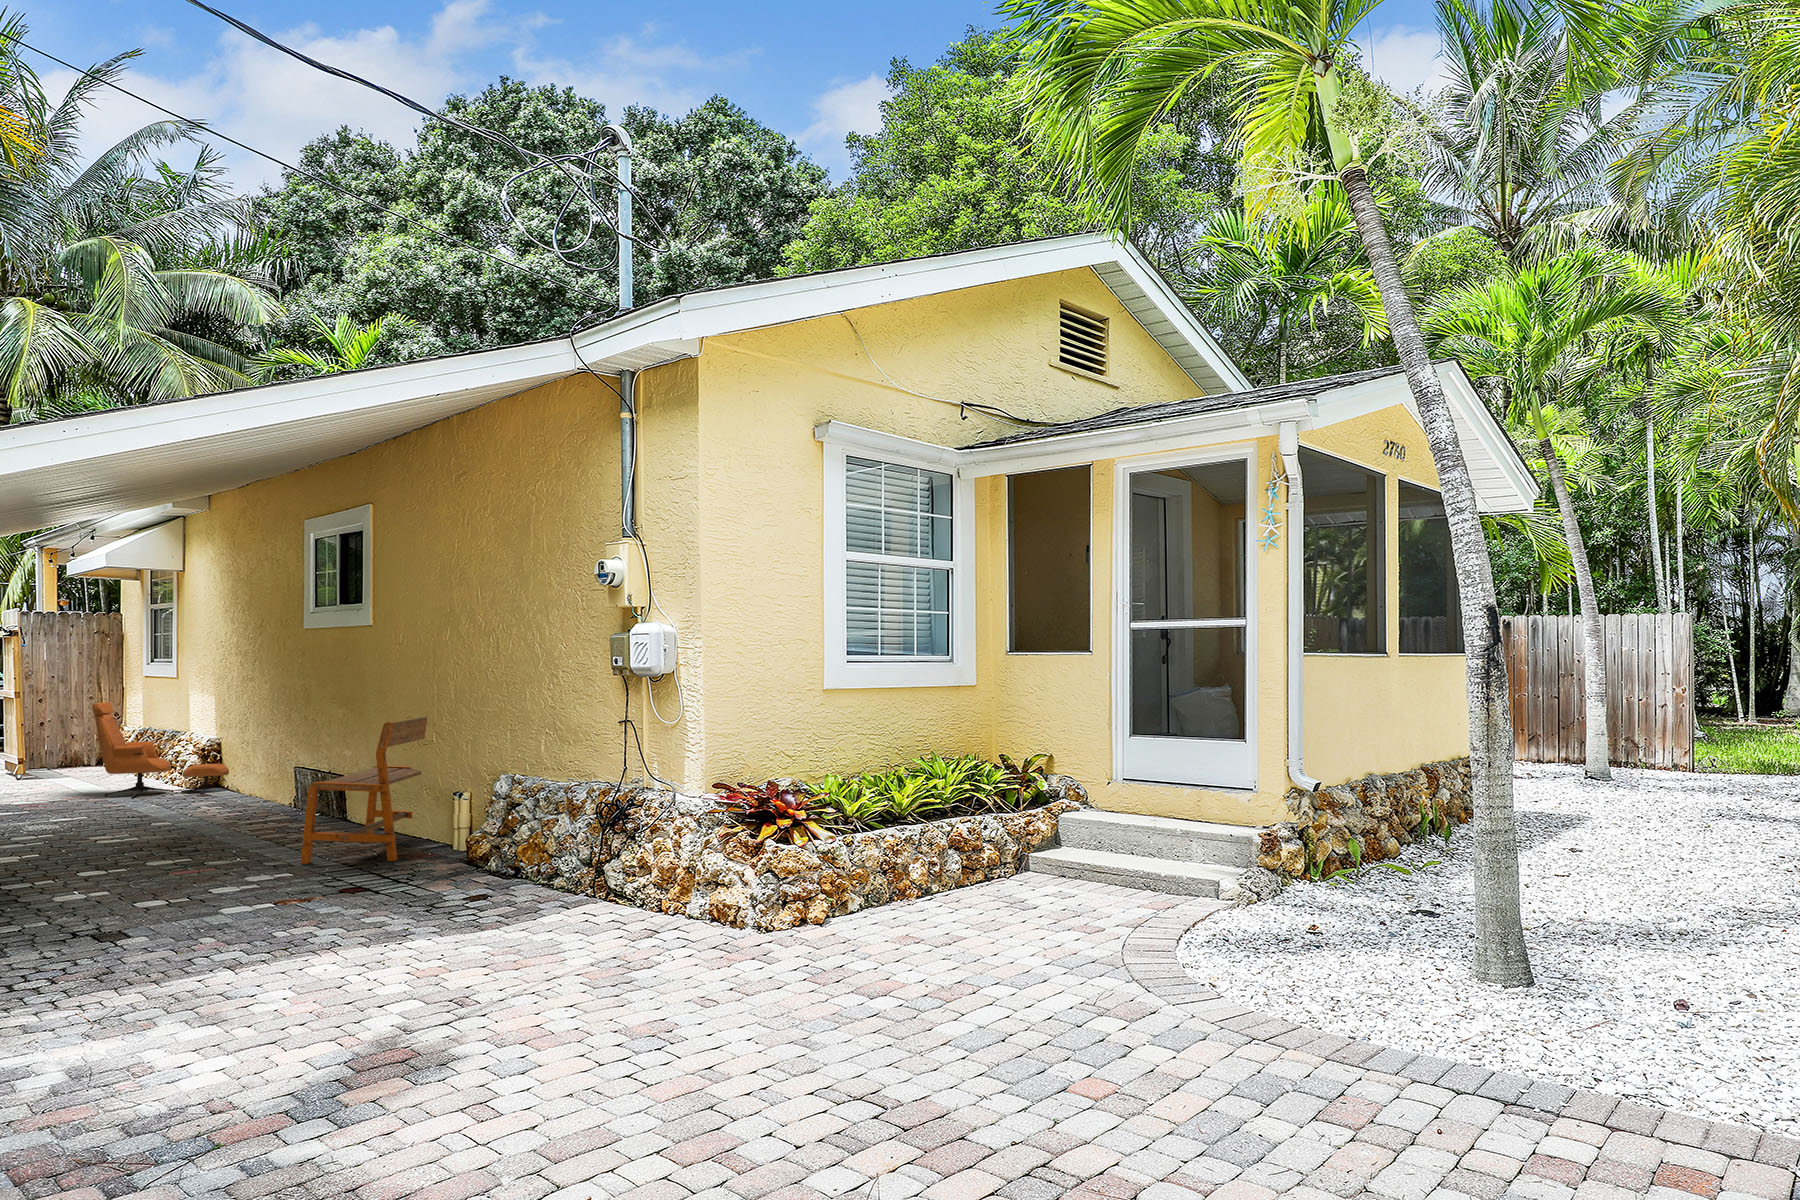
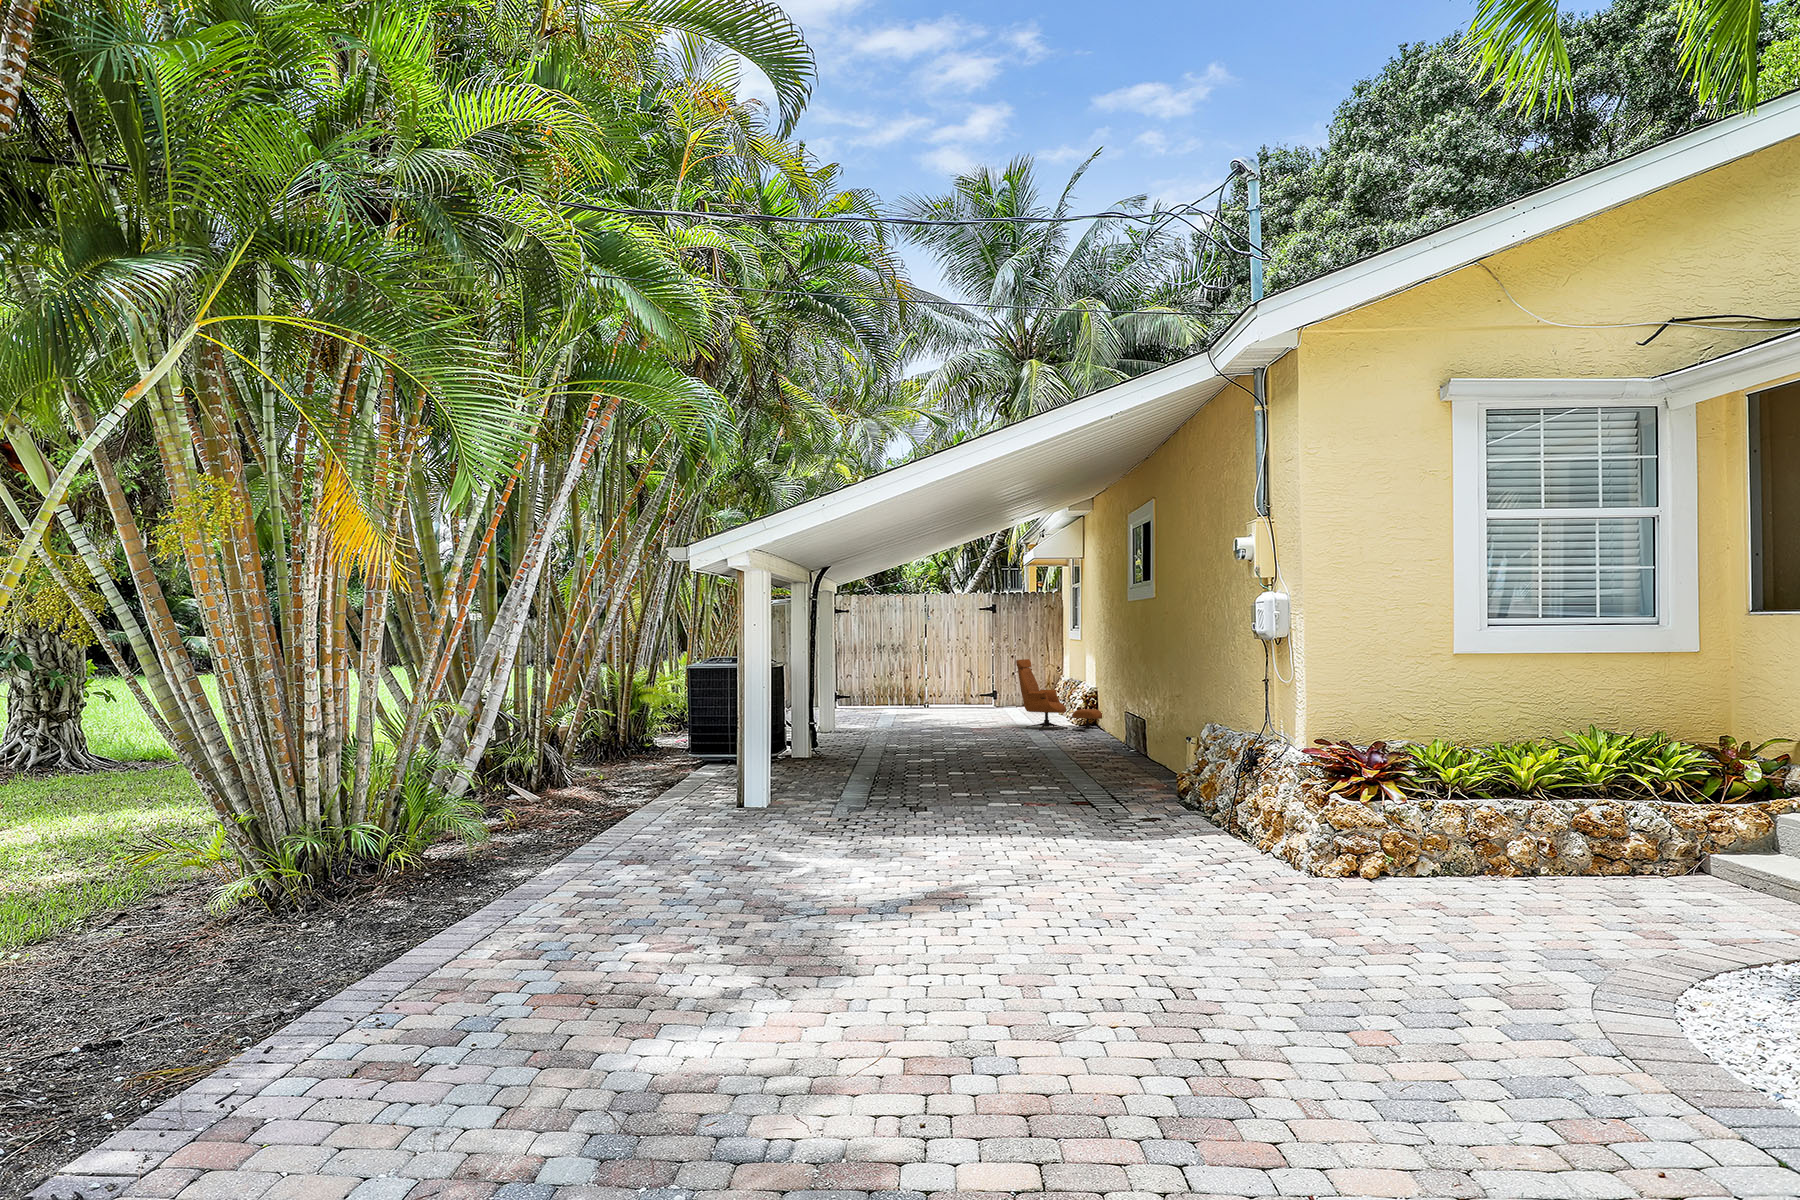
bench: present [301,716,428,864] -> none [1071,672,1192,787]

